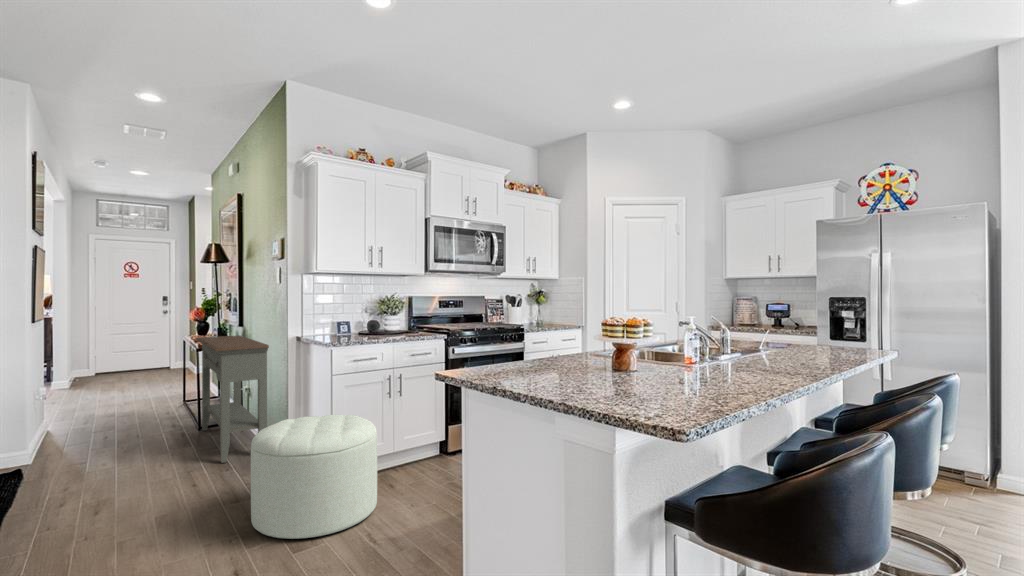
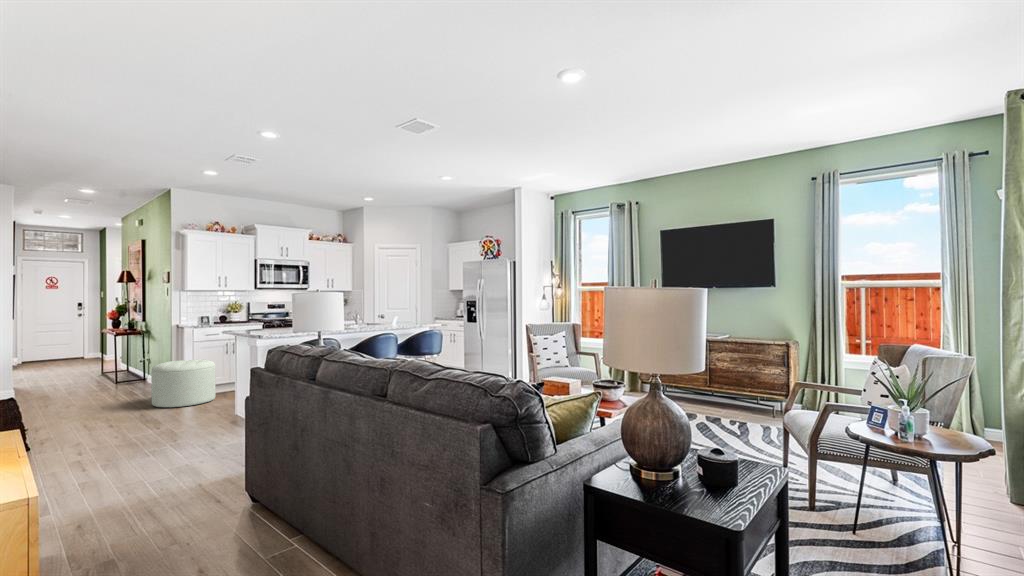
console table: present [196,335,269,463] -> none [115,327,162,392]

